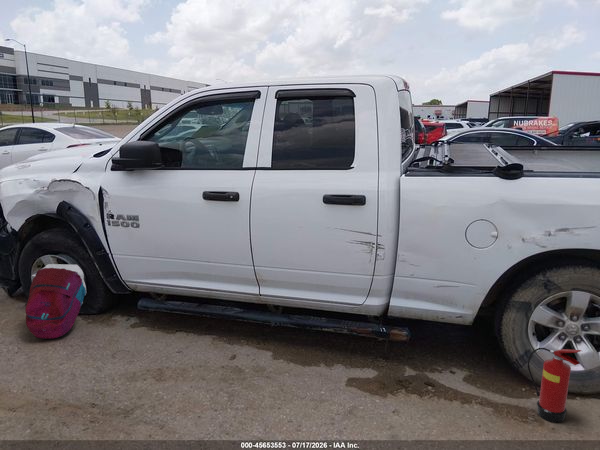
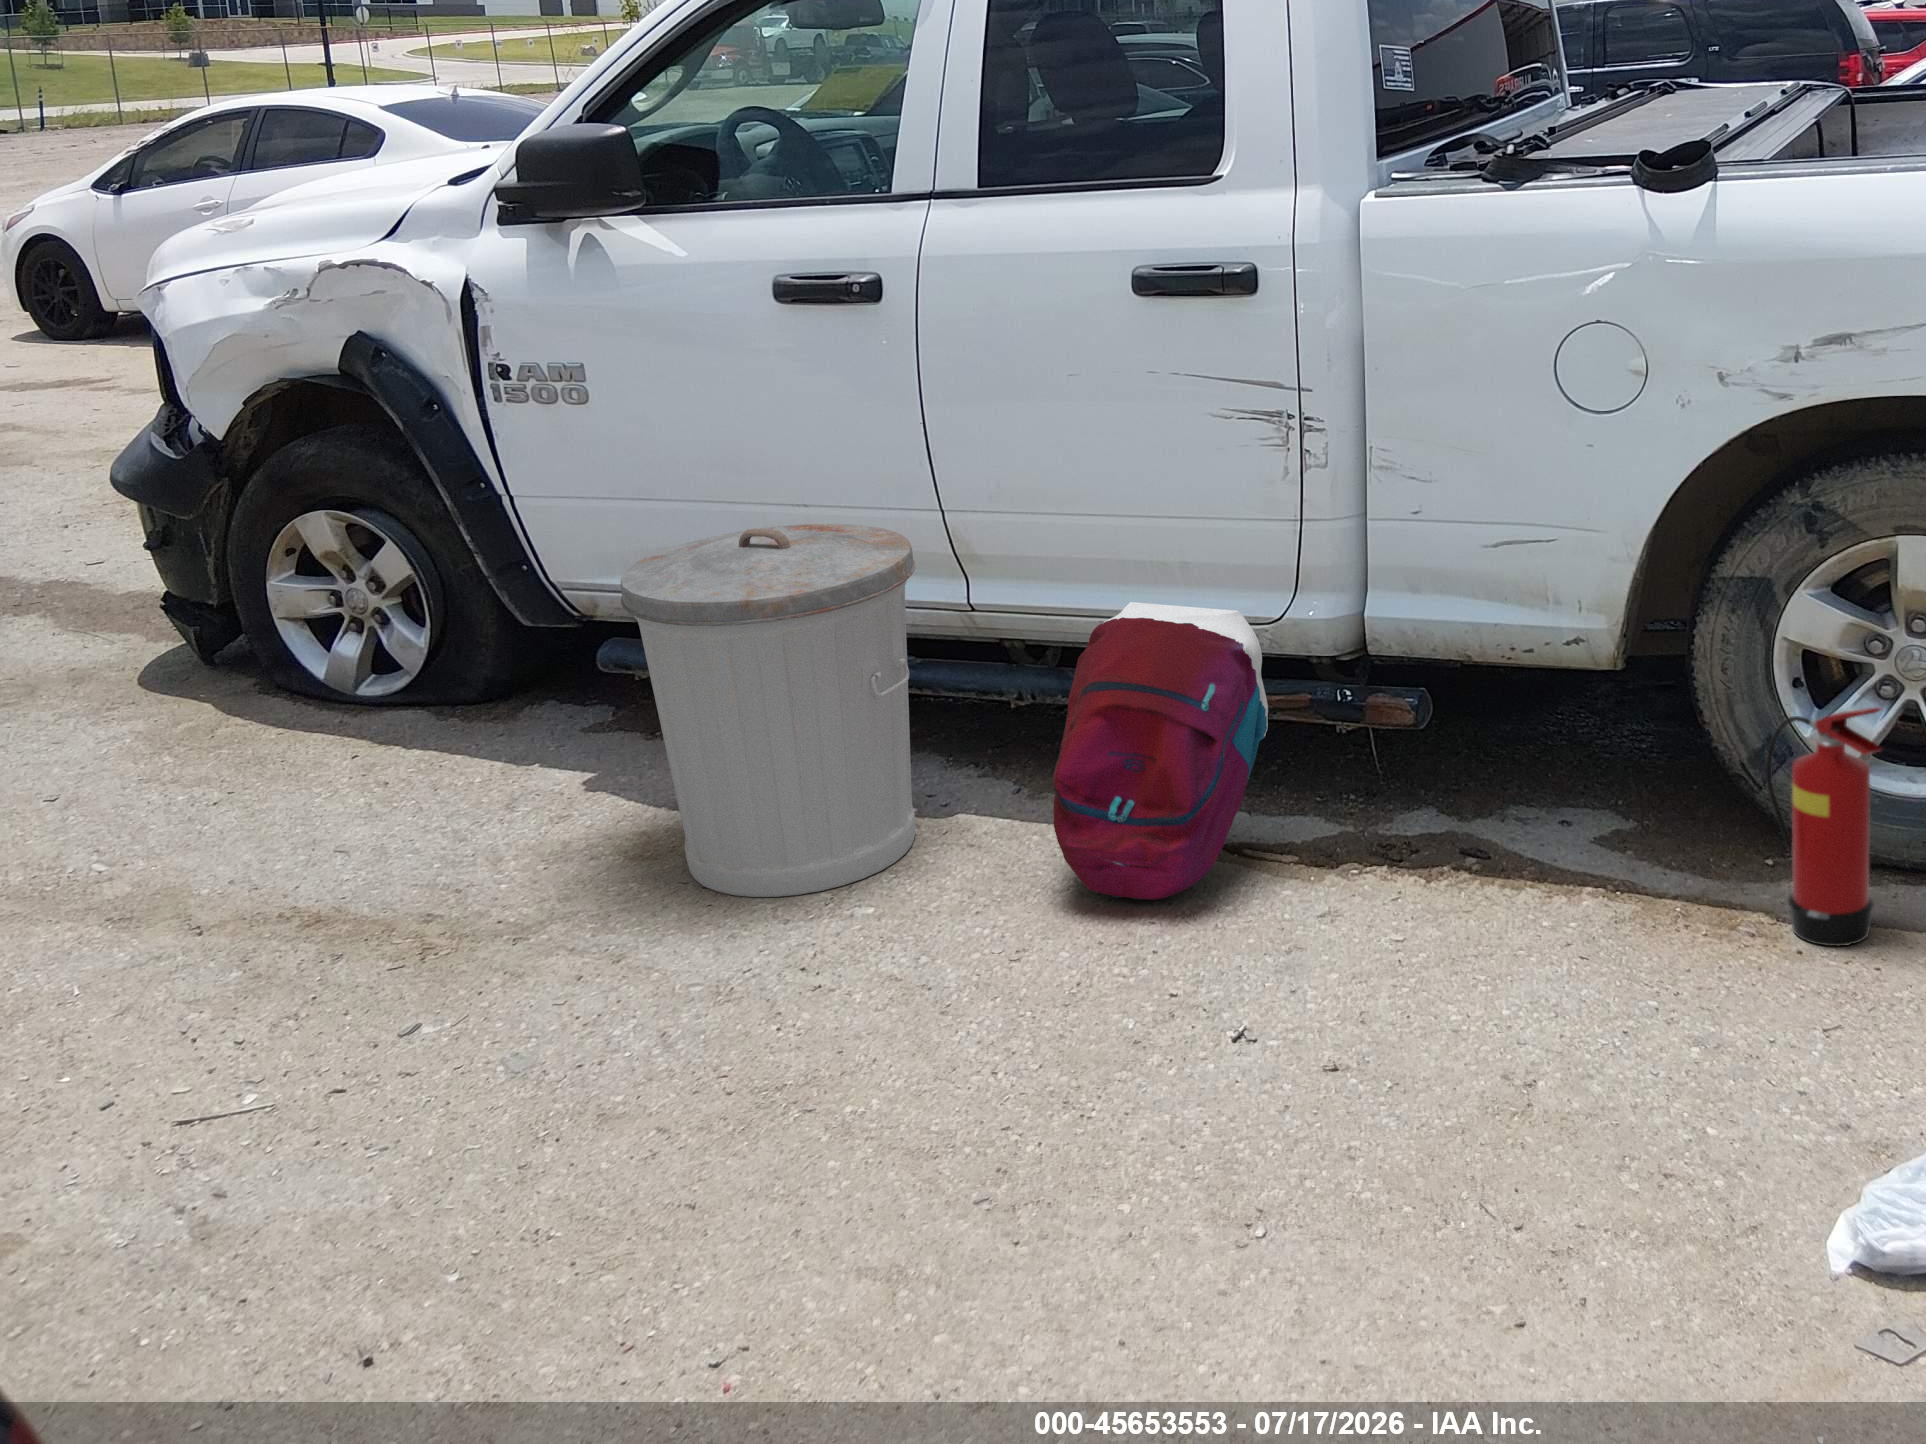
backpack: present [25,264,86,339] -> present [1053,602,1268,900]
trash can: none [156,269,249,393] -> present [621,524,915,897]

